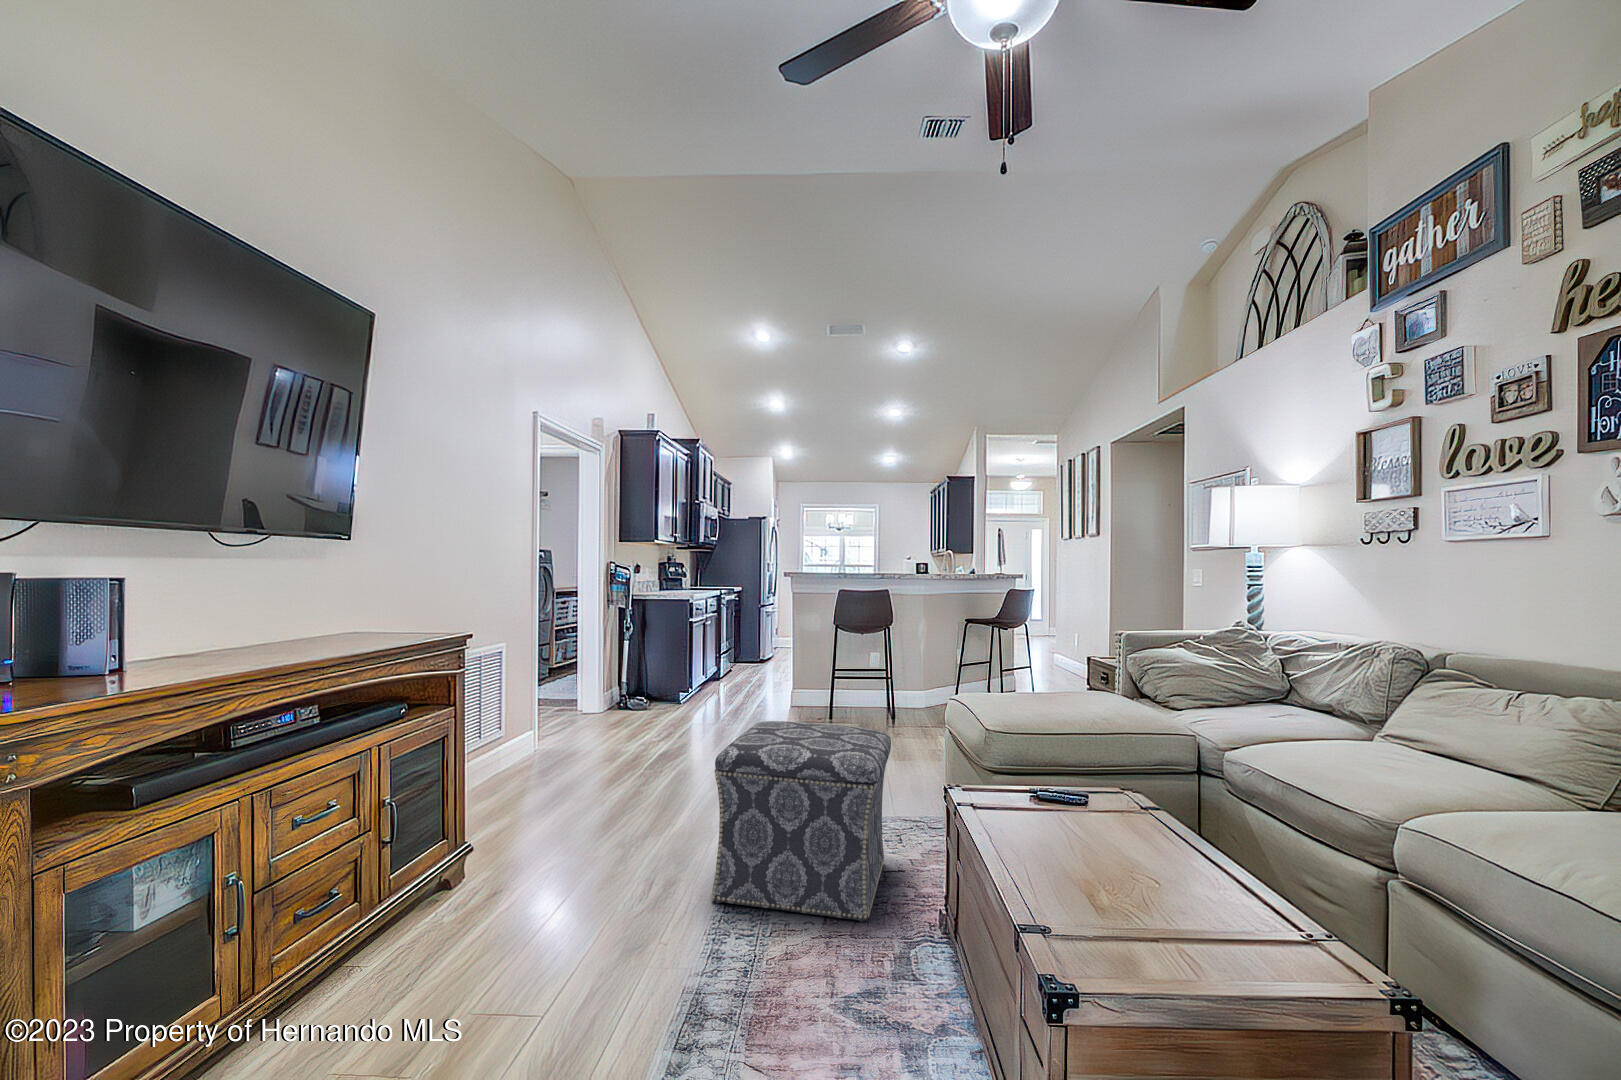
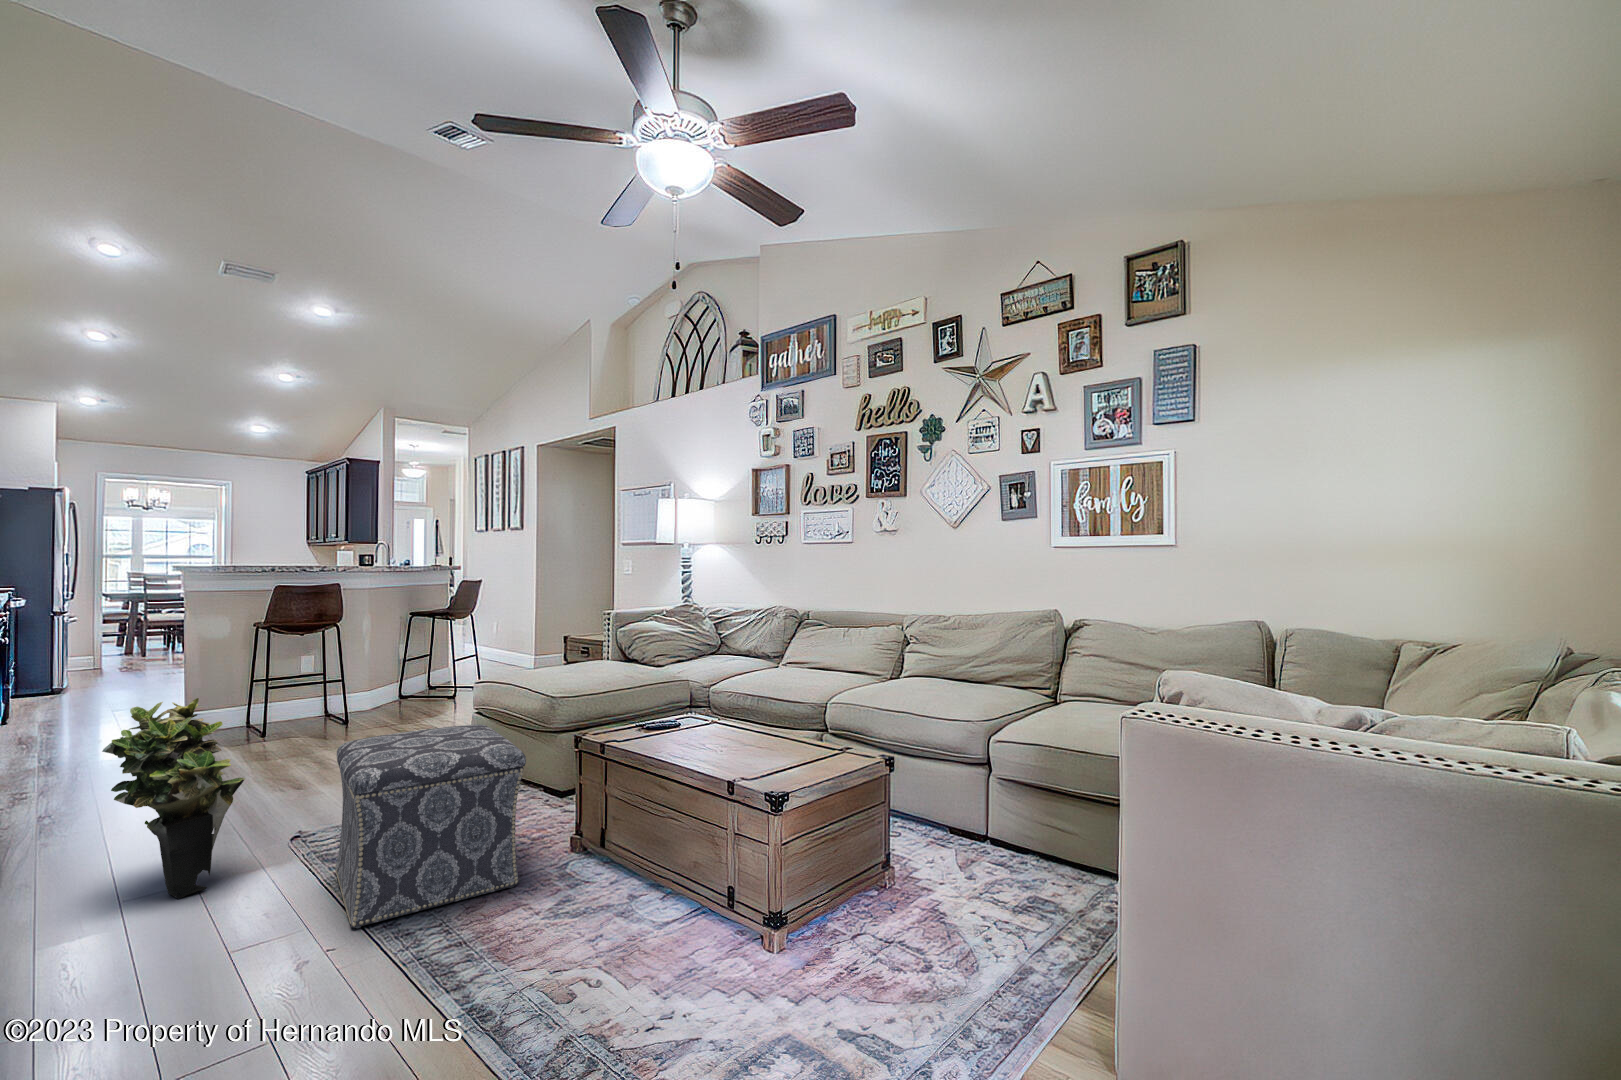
potted plant: none [626,664,711,828] -> present [102,698,245,899]

